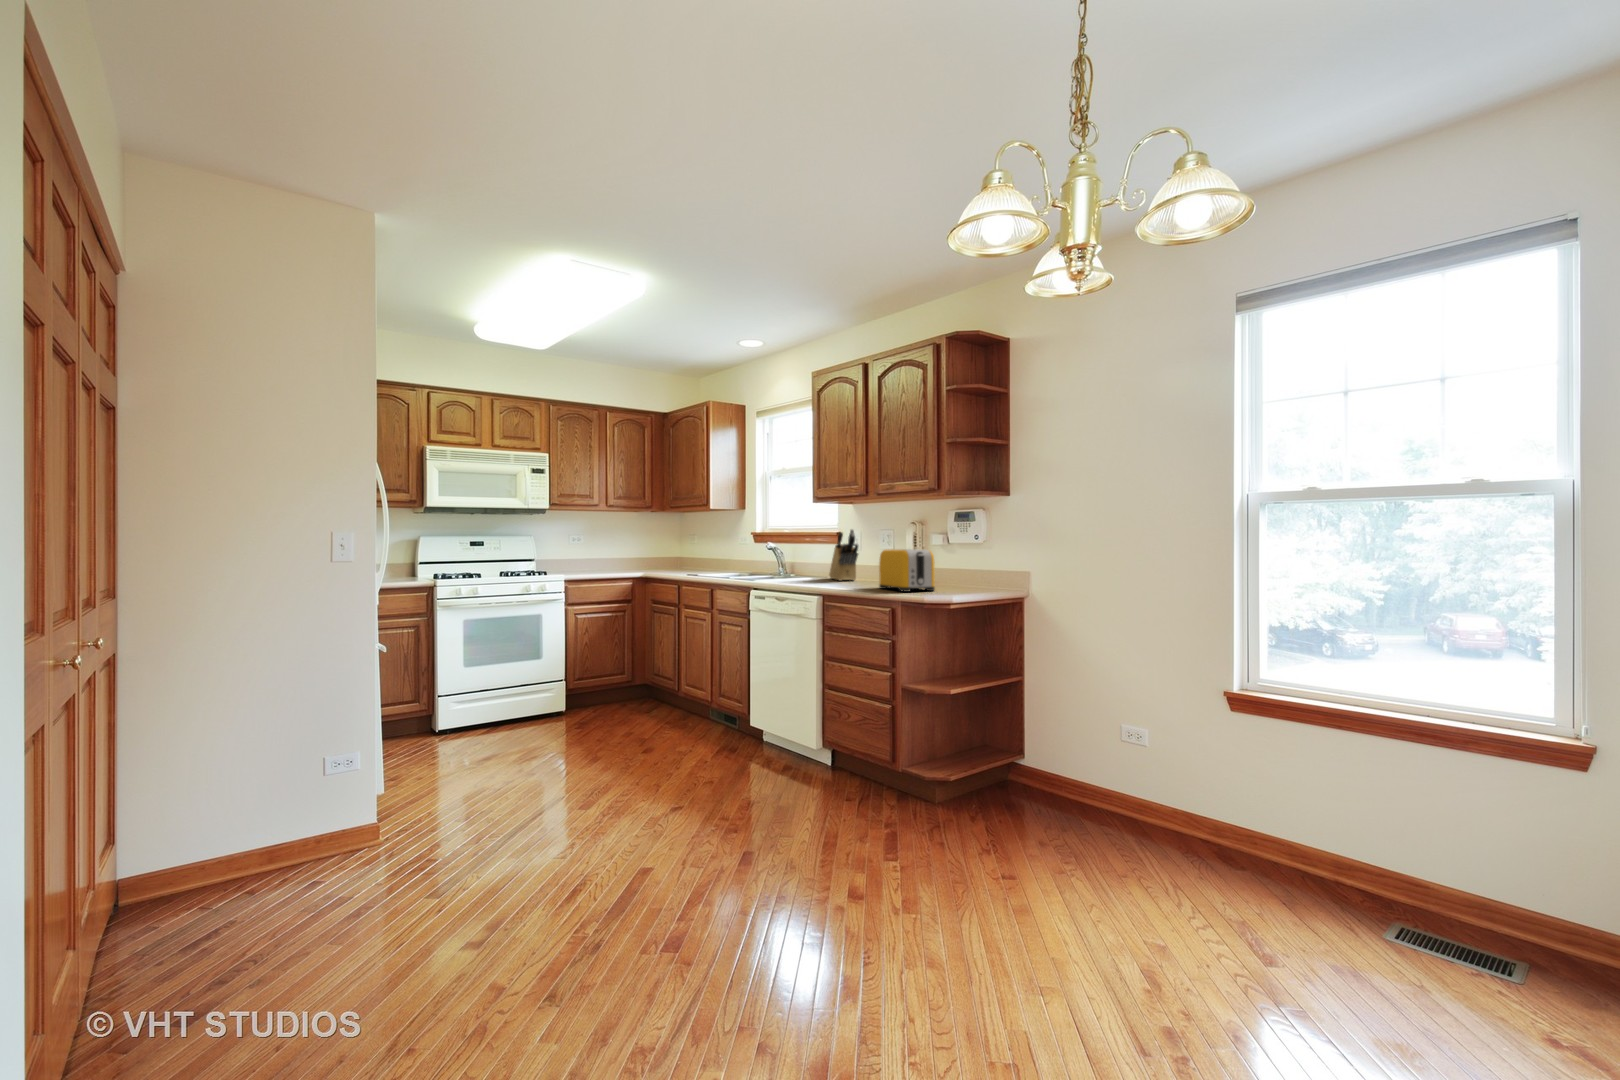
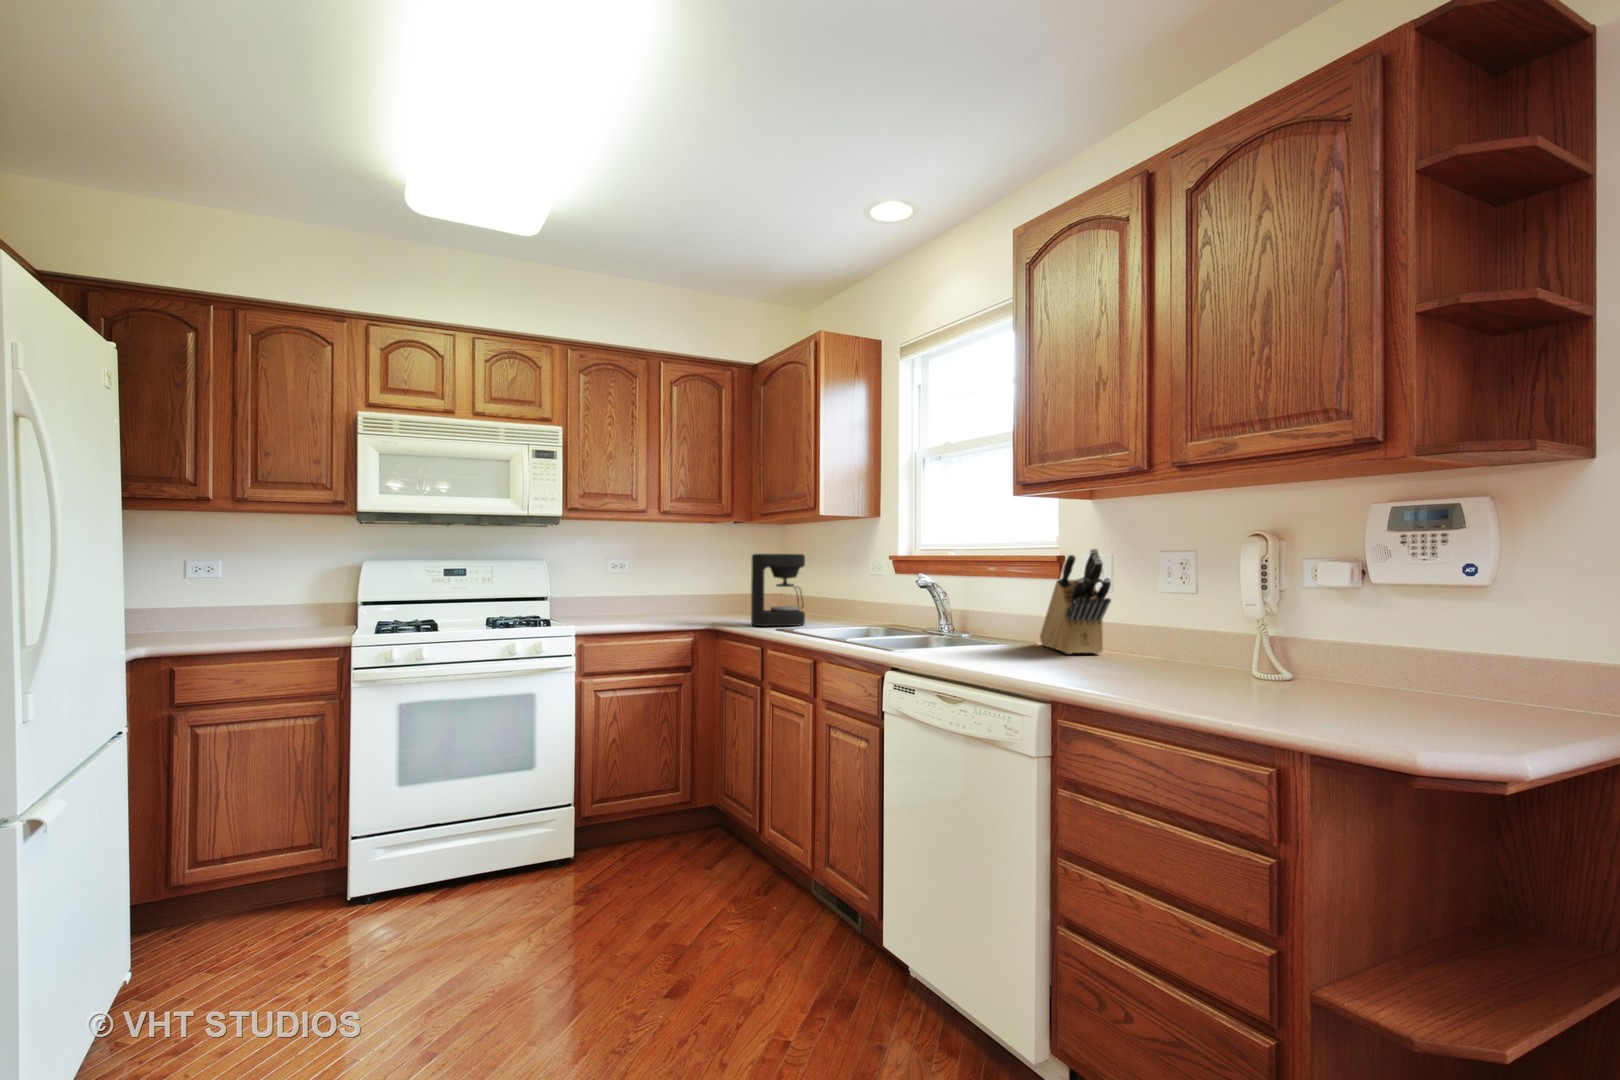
coffee maker: none [670,532,702,574] -> present [751,554,805,626]
toaster: present [879,549,935,592] -> none [1185,596,1355,708]

